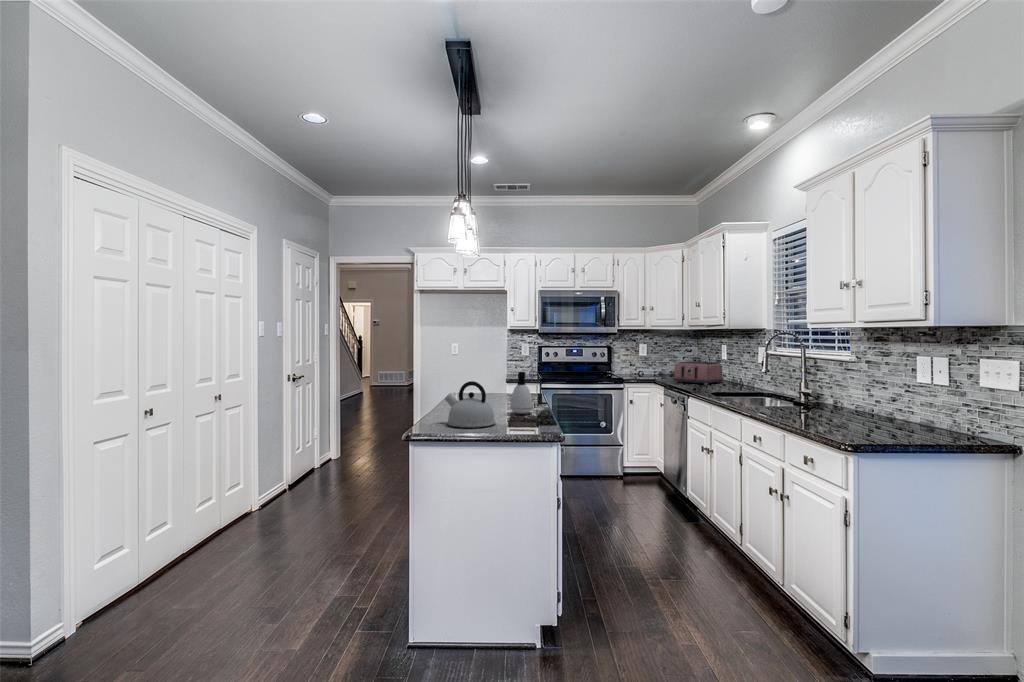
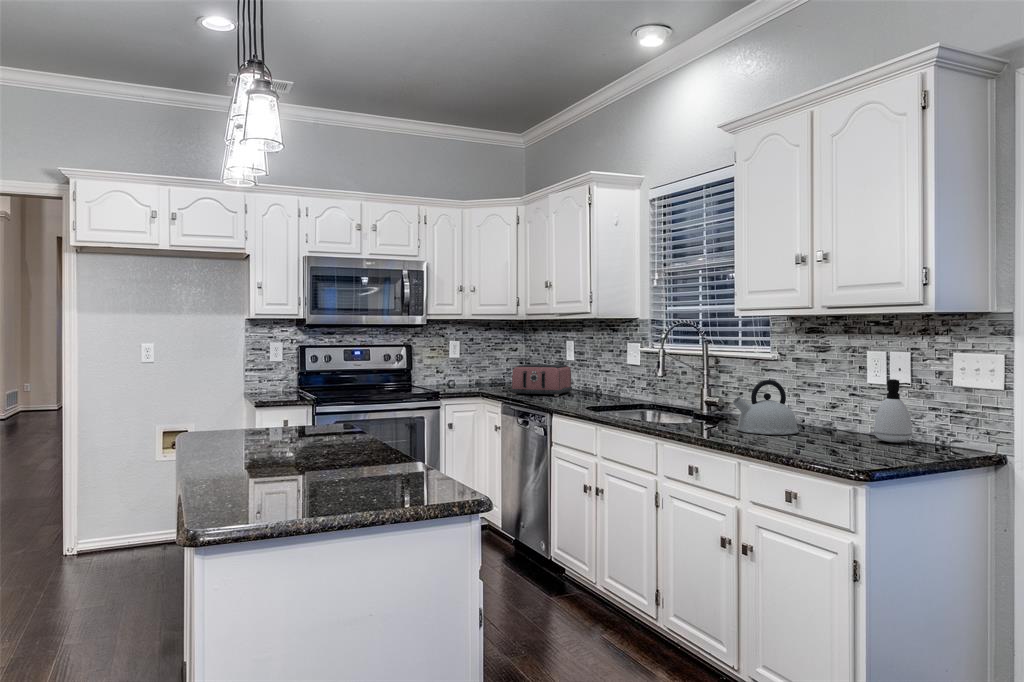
soap dispenser: present [510,372,533,414] -> present [874,379,912,443]
kettle: present [445,381,496,427] -> present [733,380,799,435]

